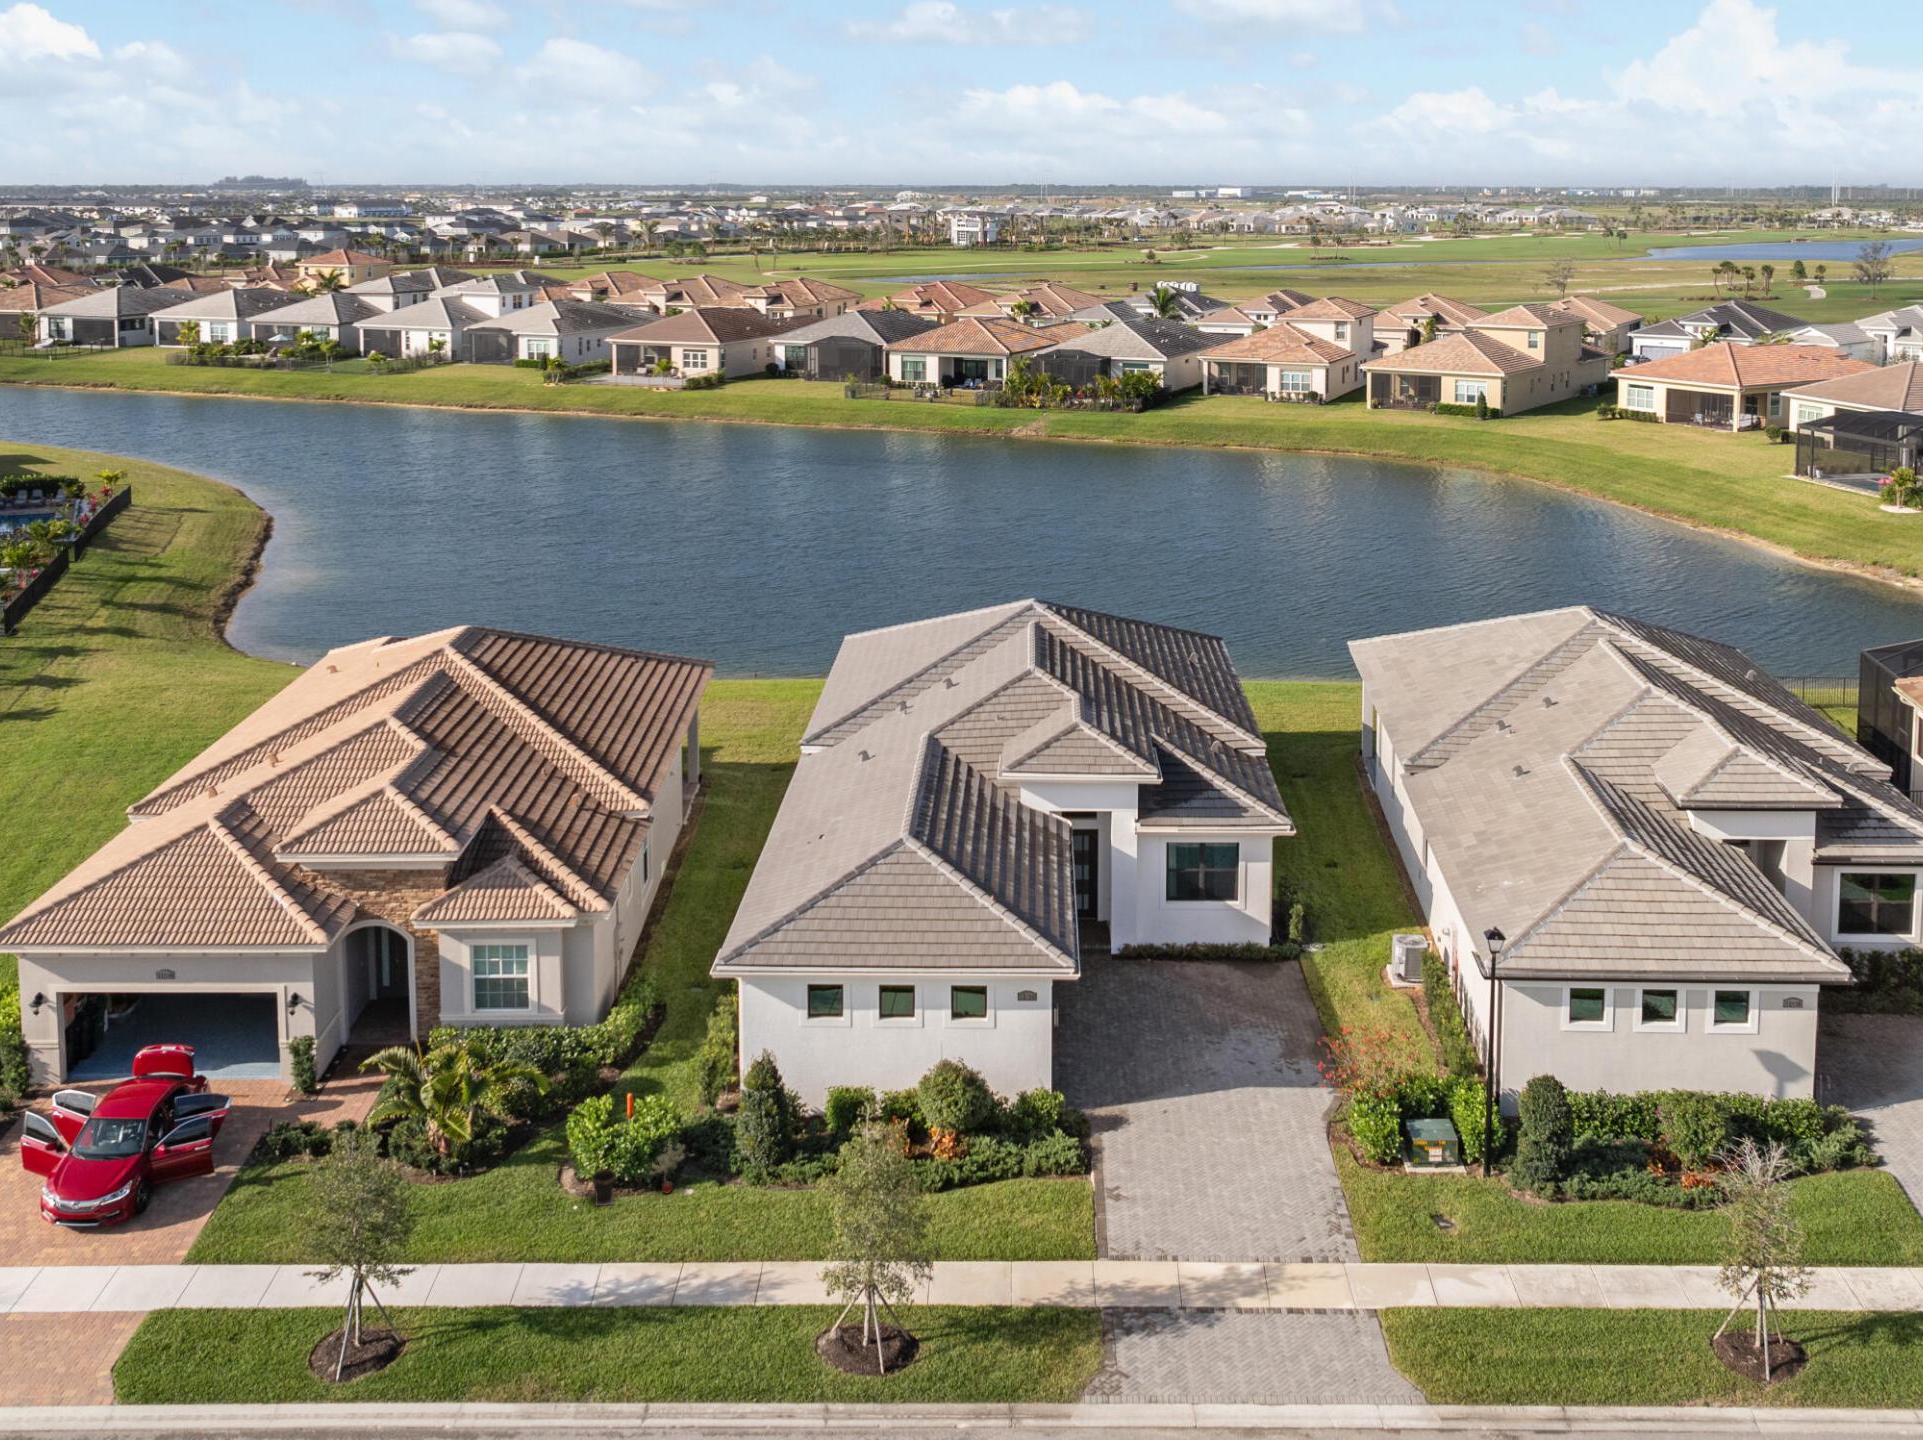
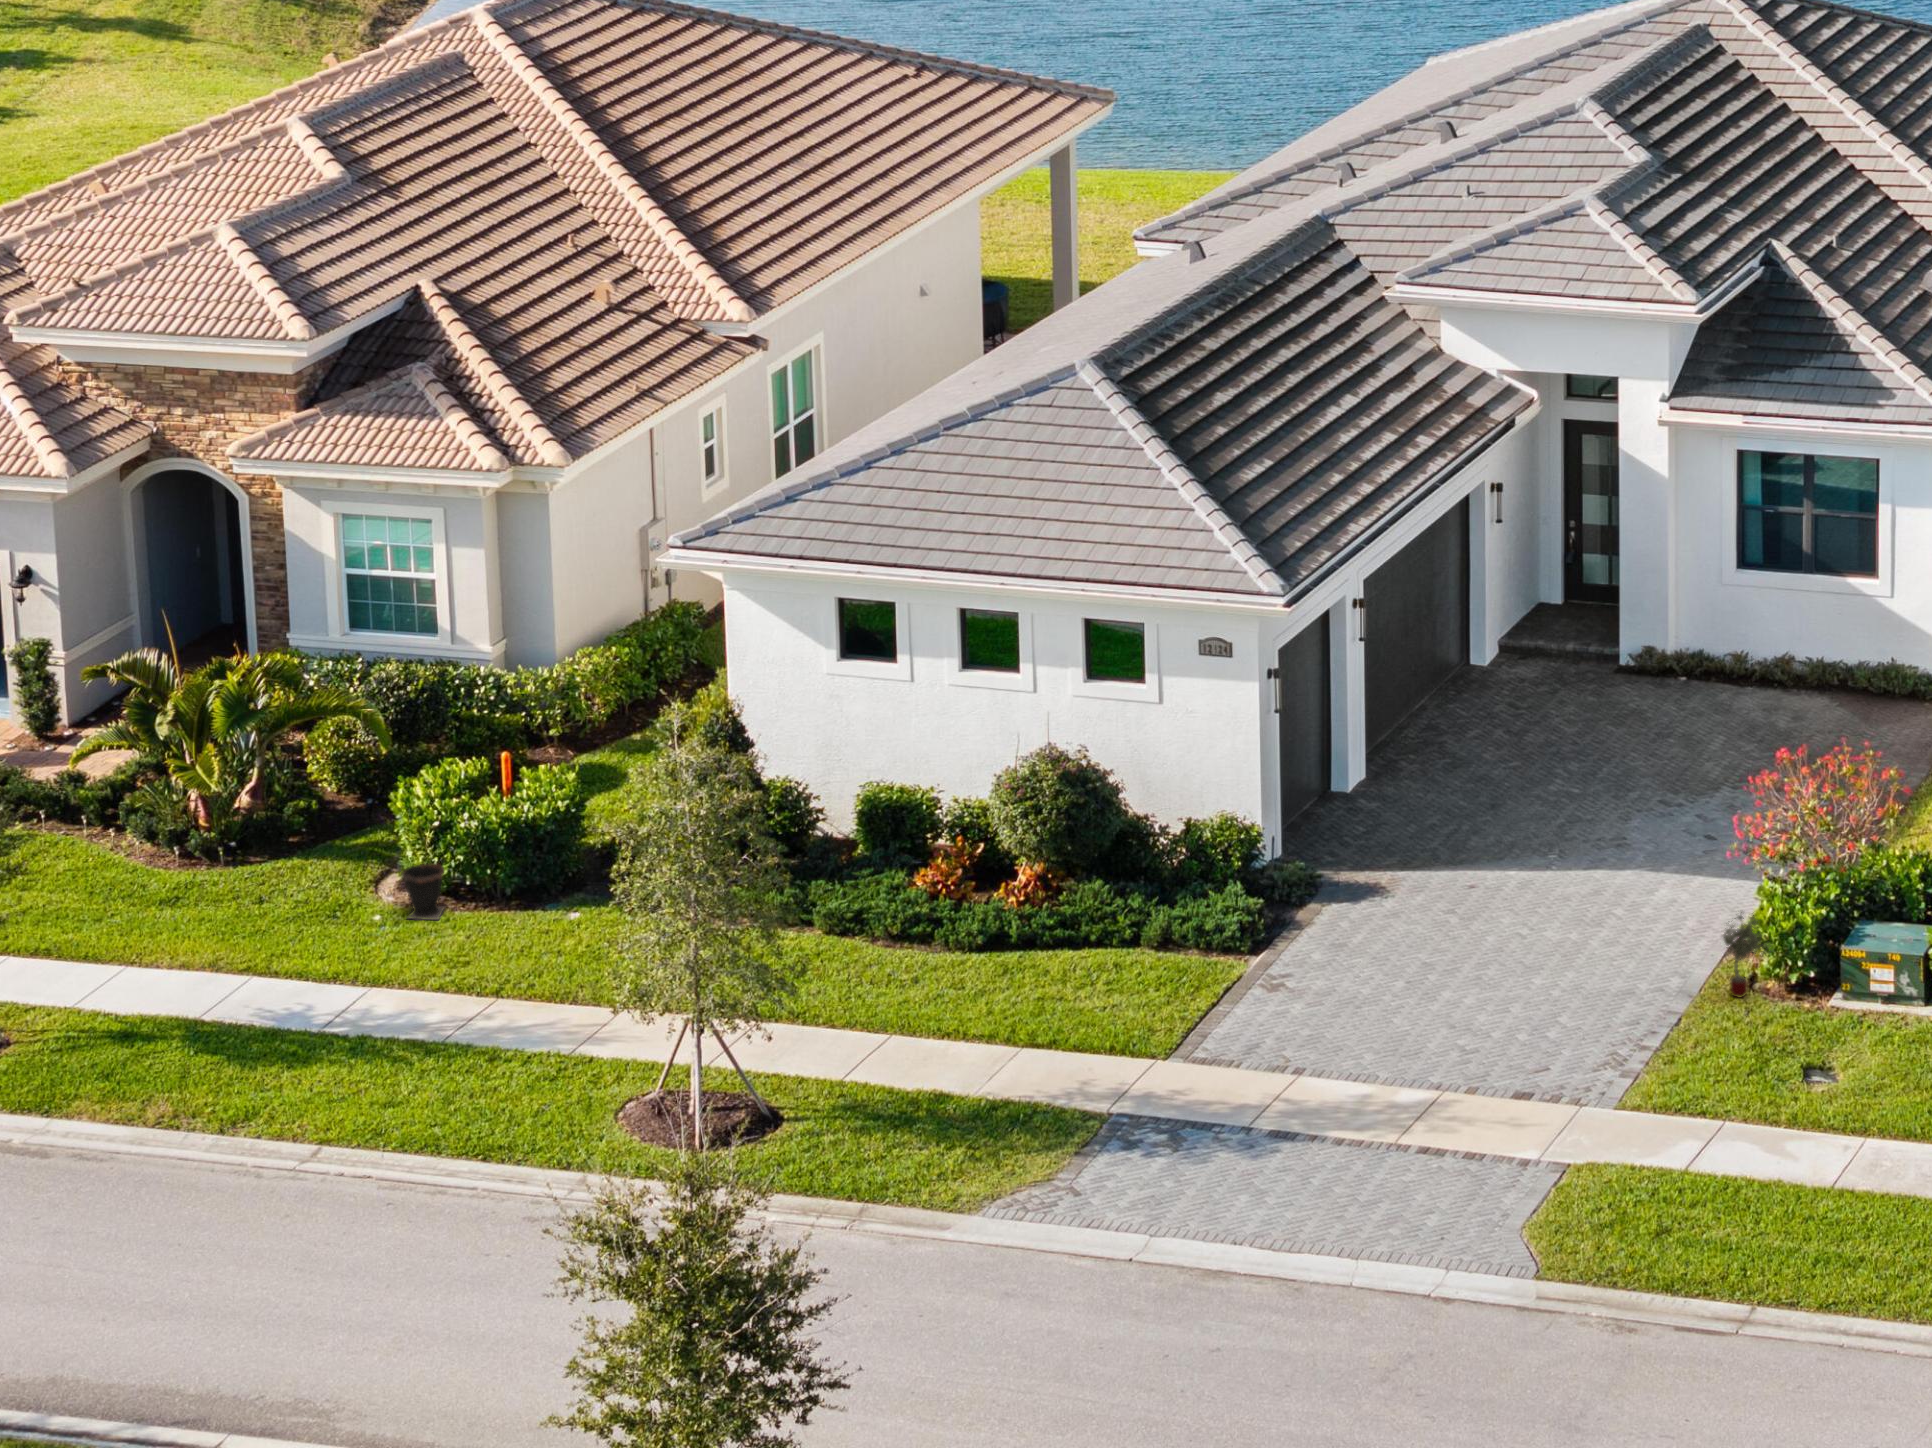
potted tree: present [650,1141,684,1193] -> present [1723,912,1773,998]

